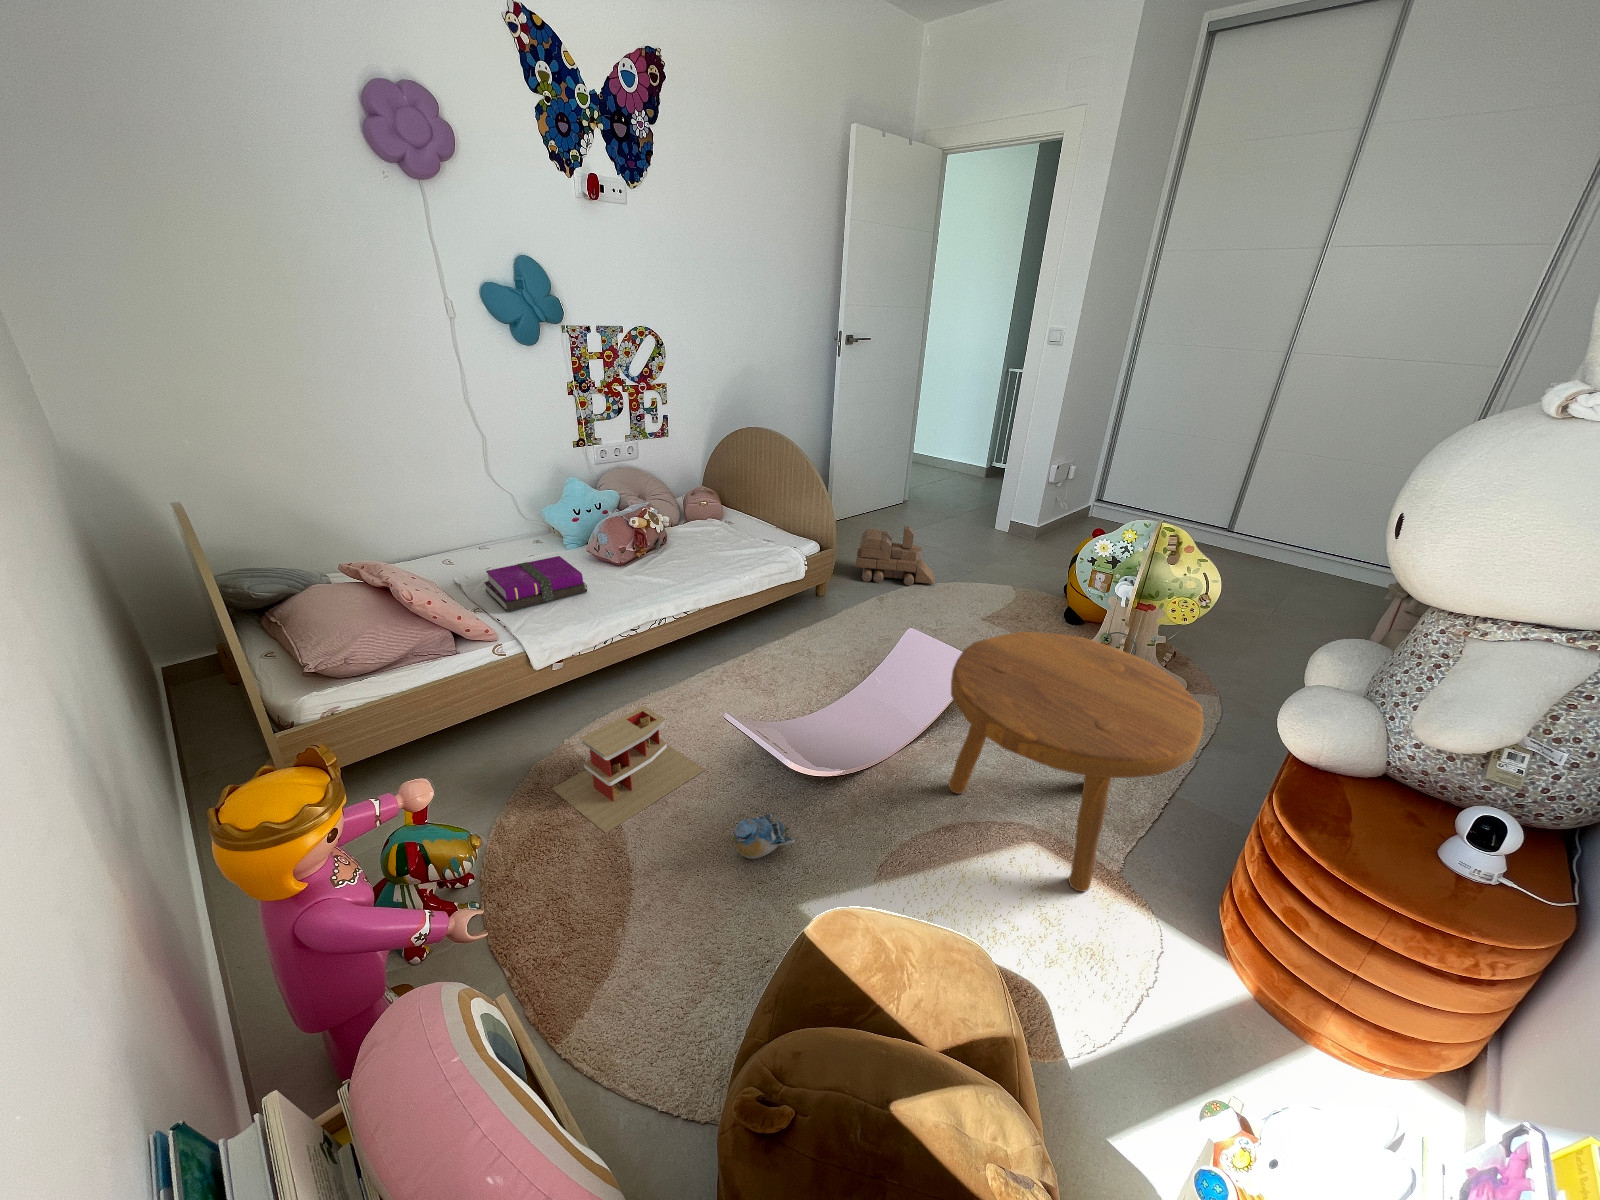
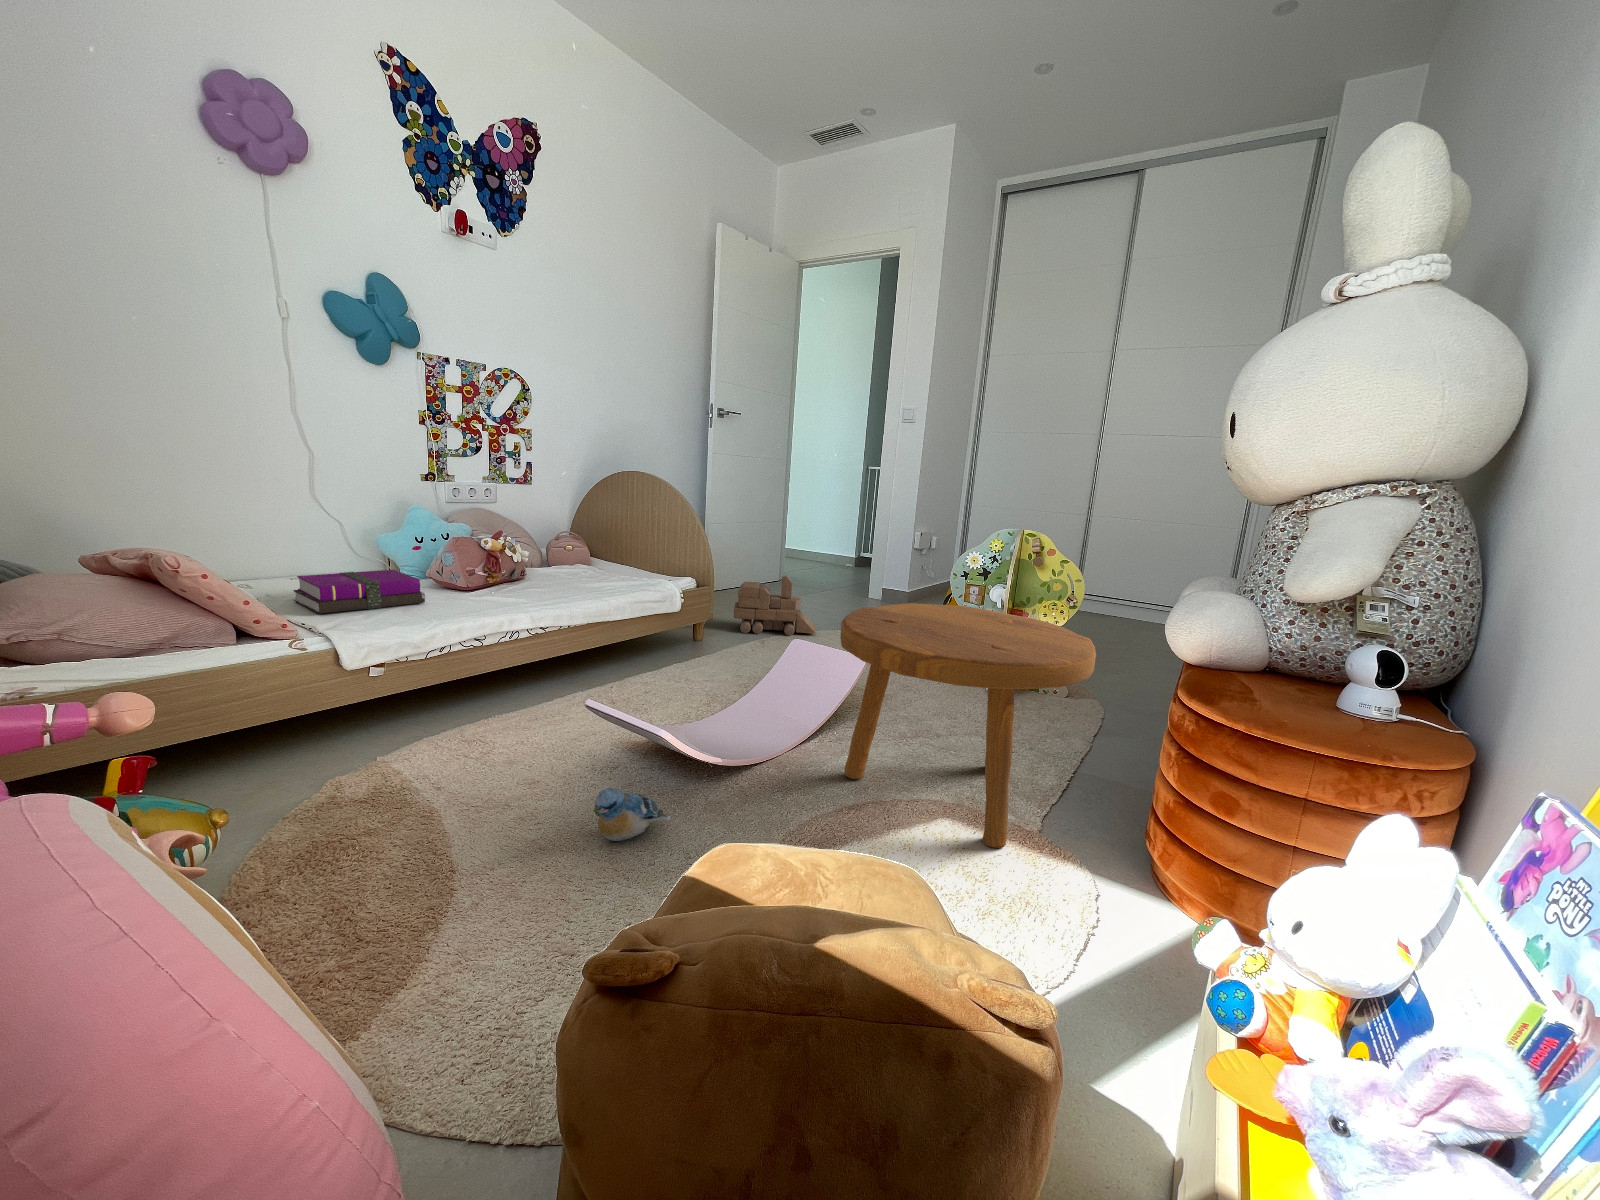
toy house: present [552,706,705,833] -> none [356,697,561,831]

